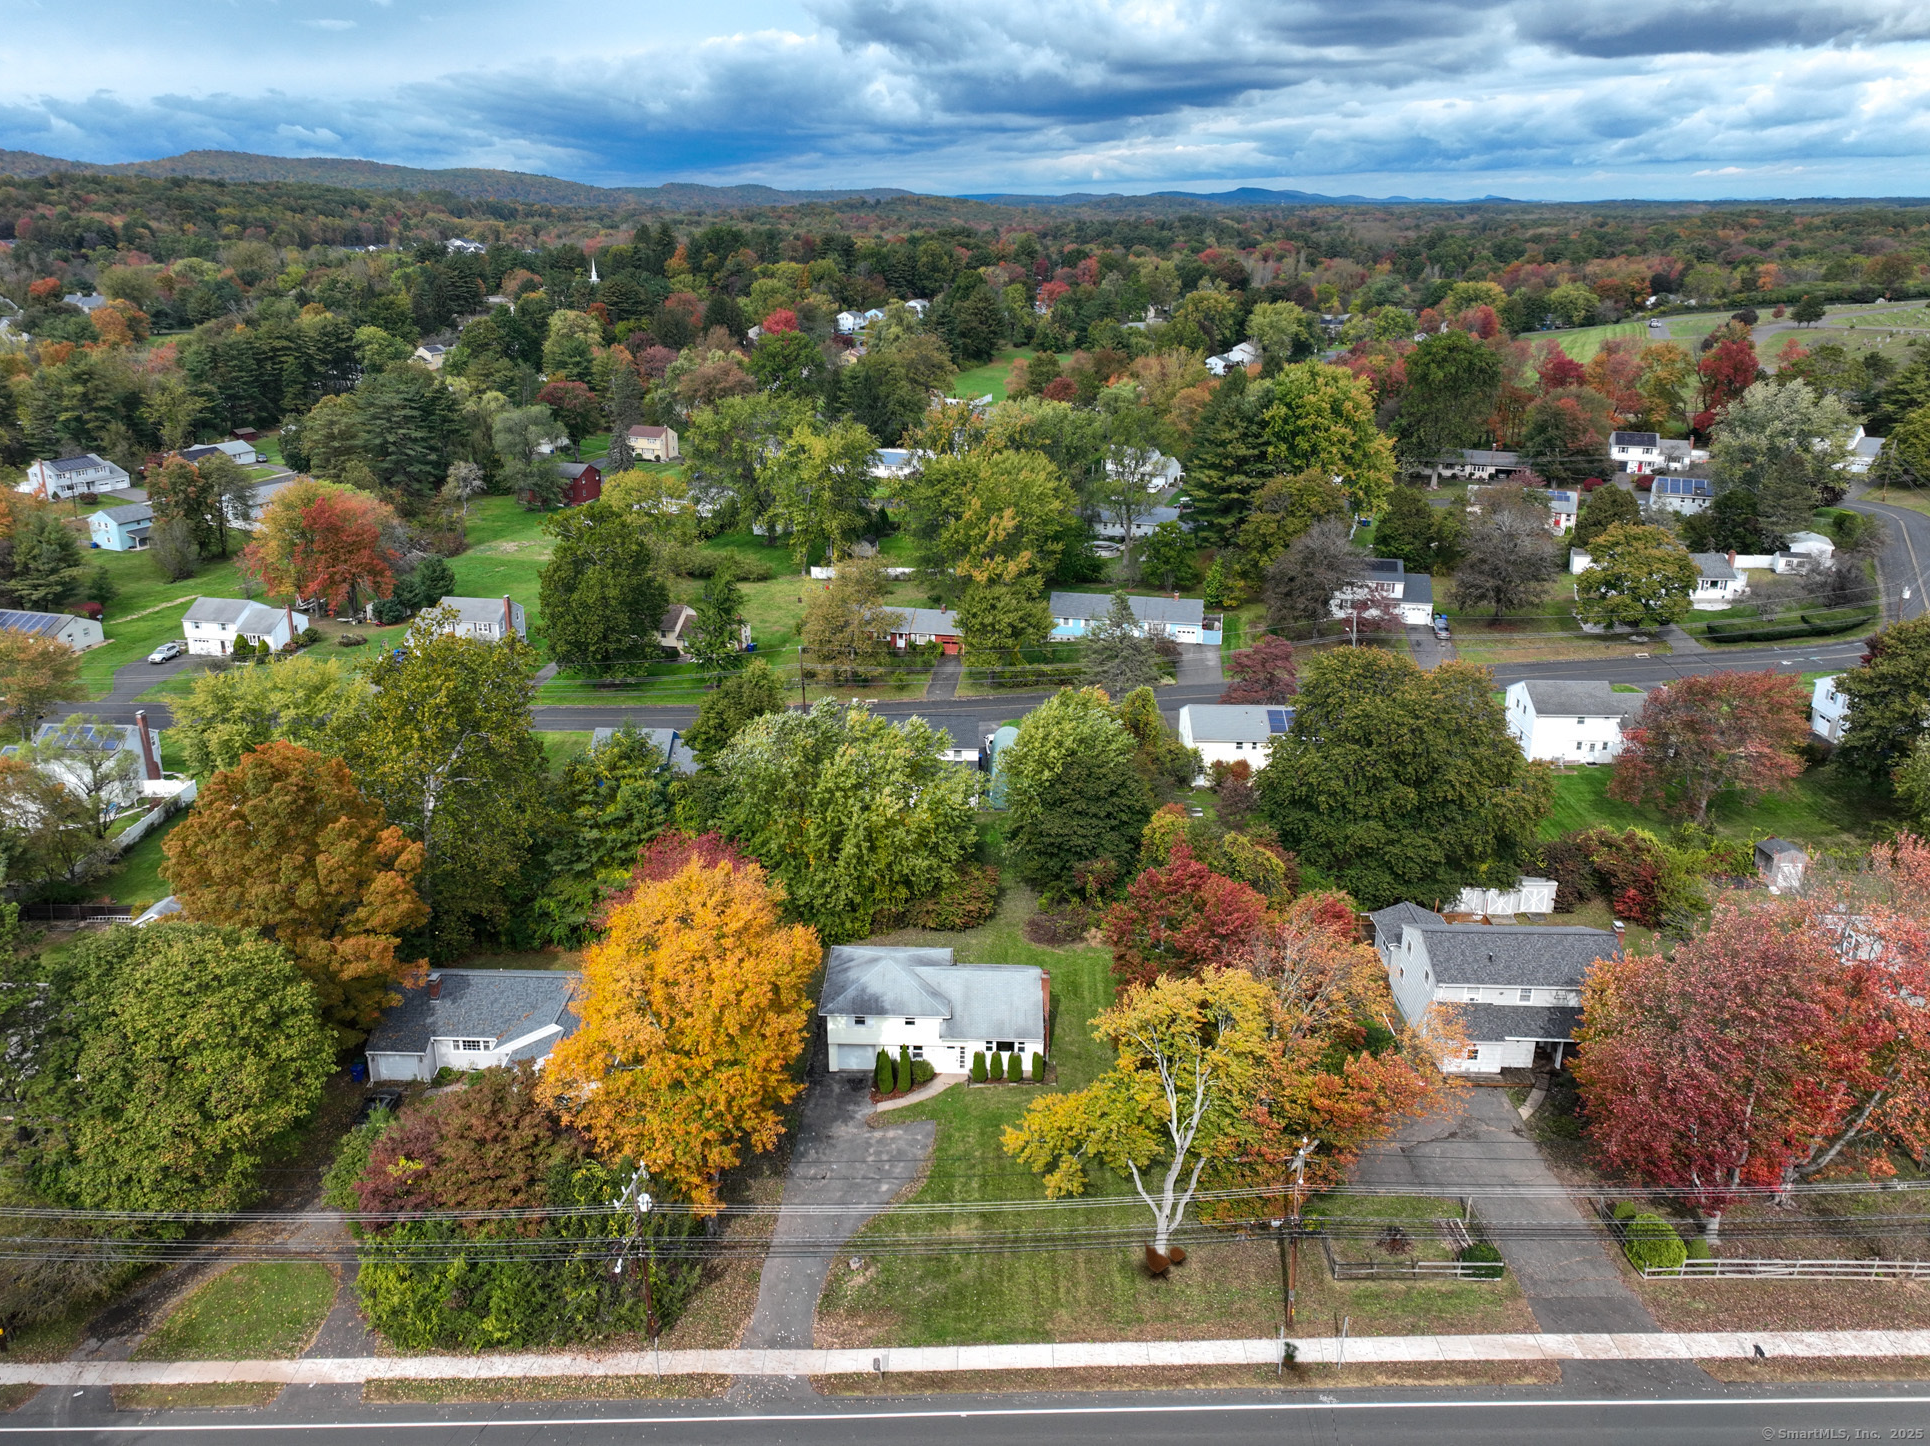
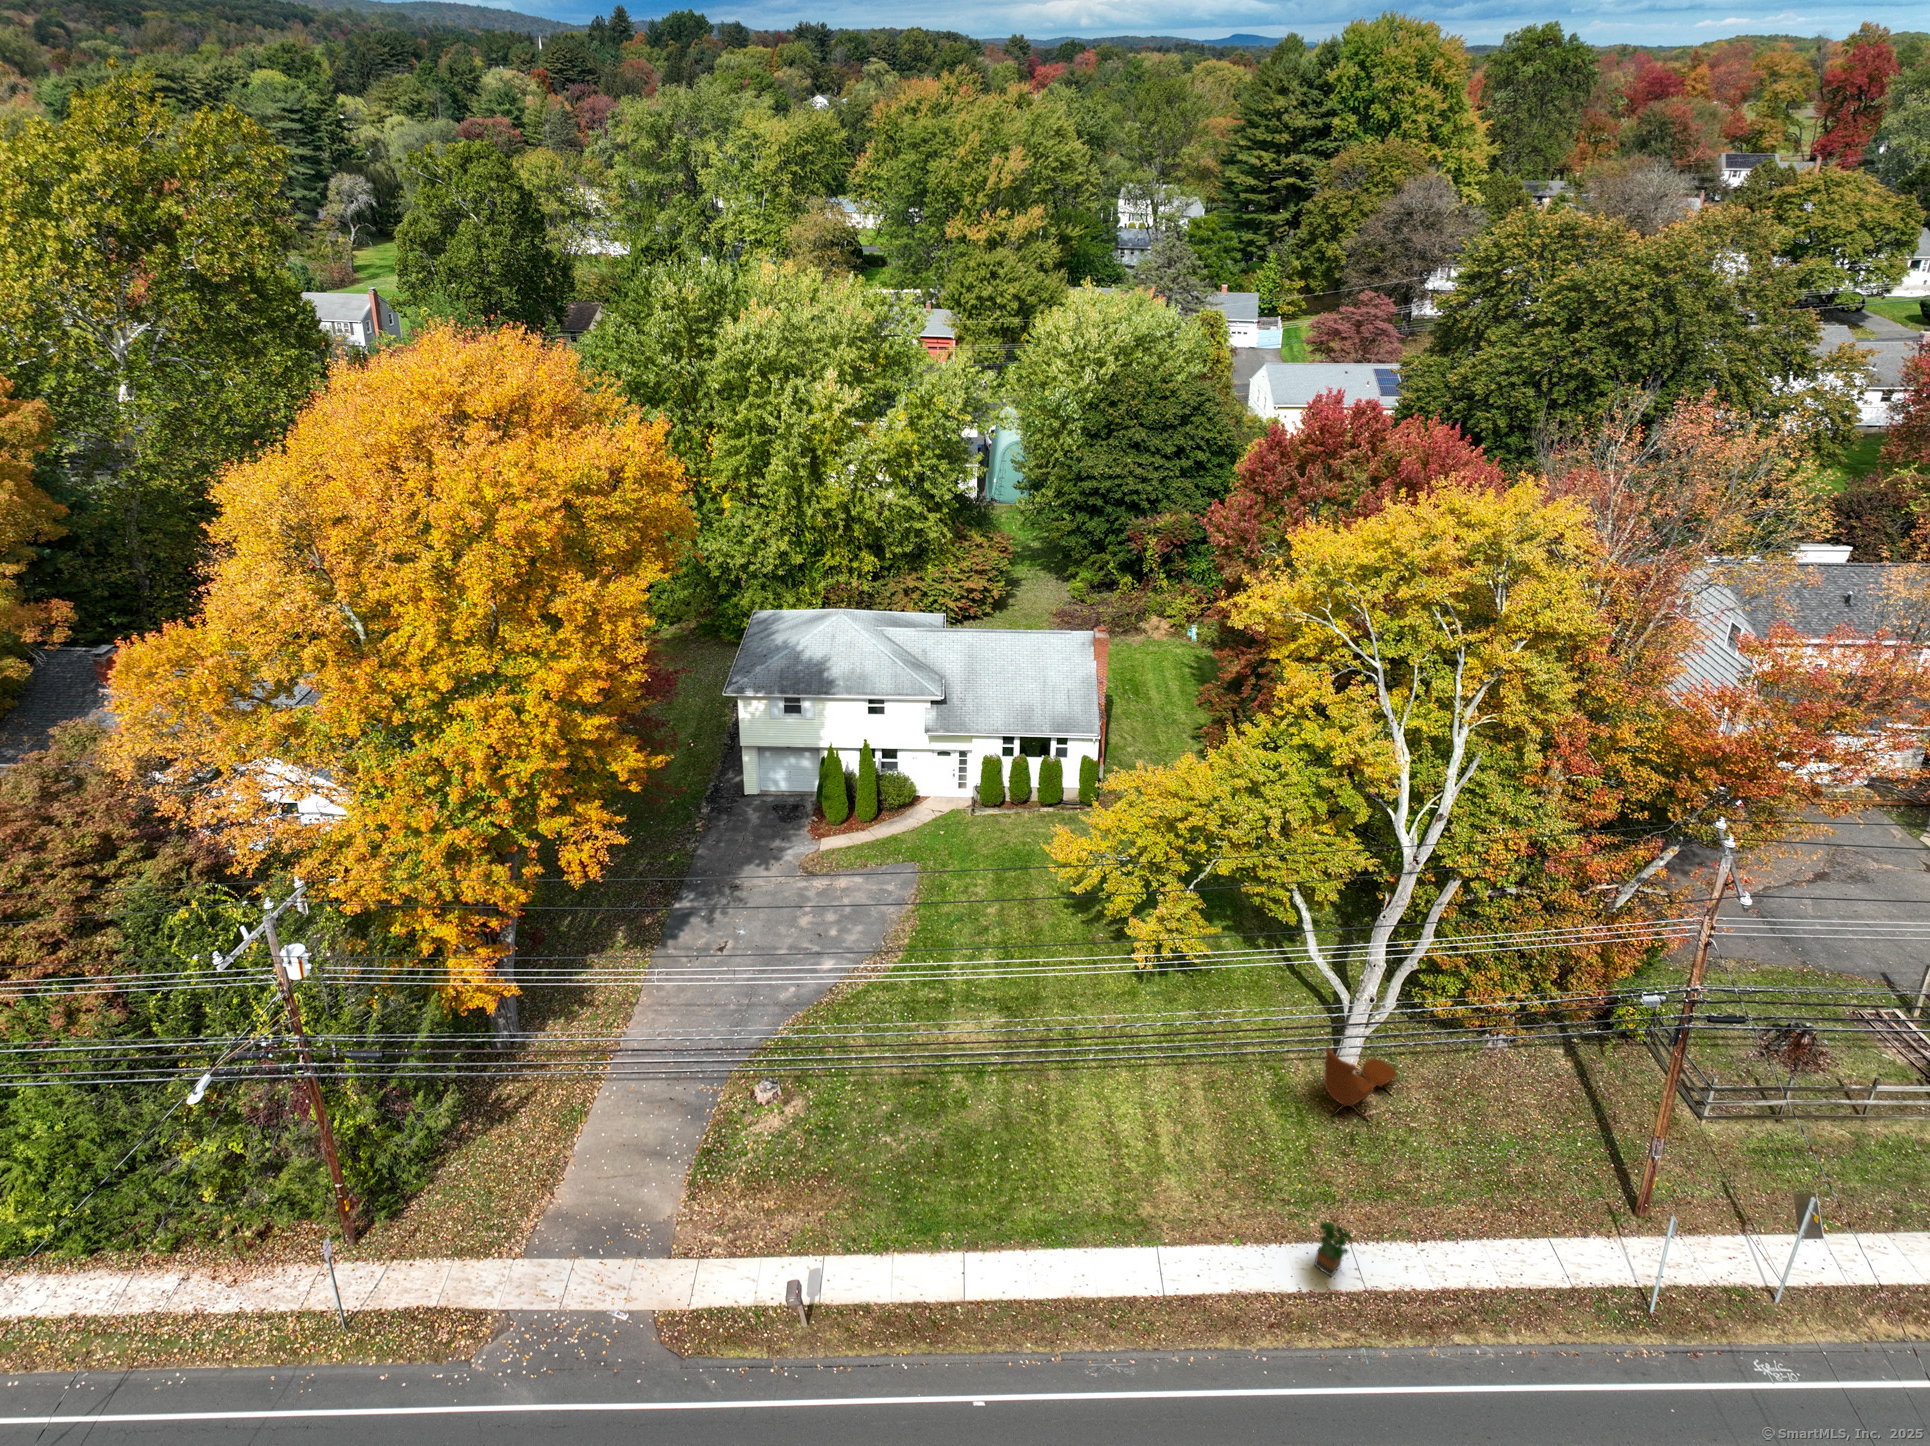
potted tree: present [1282,1342,1299,1369] -> present [1315,1221,1352,1276]

